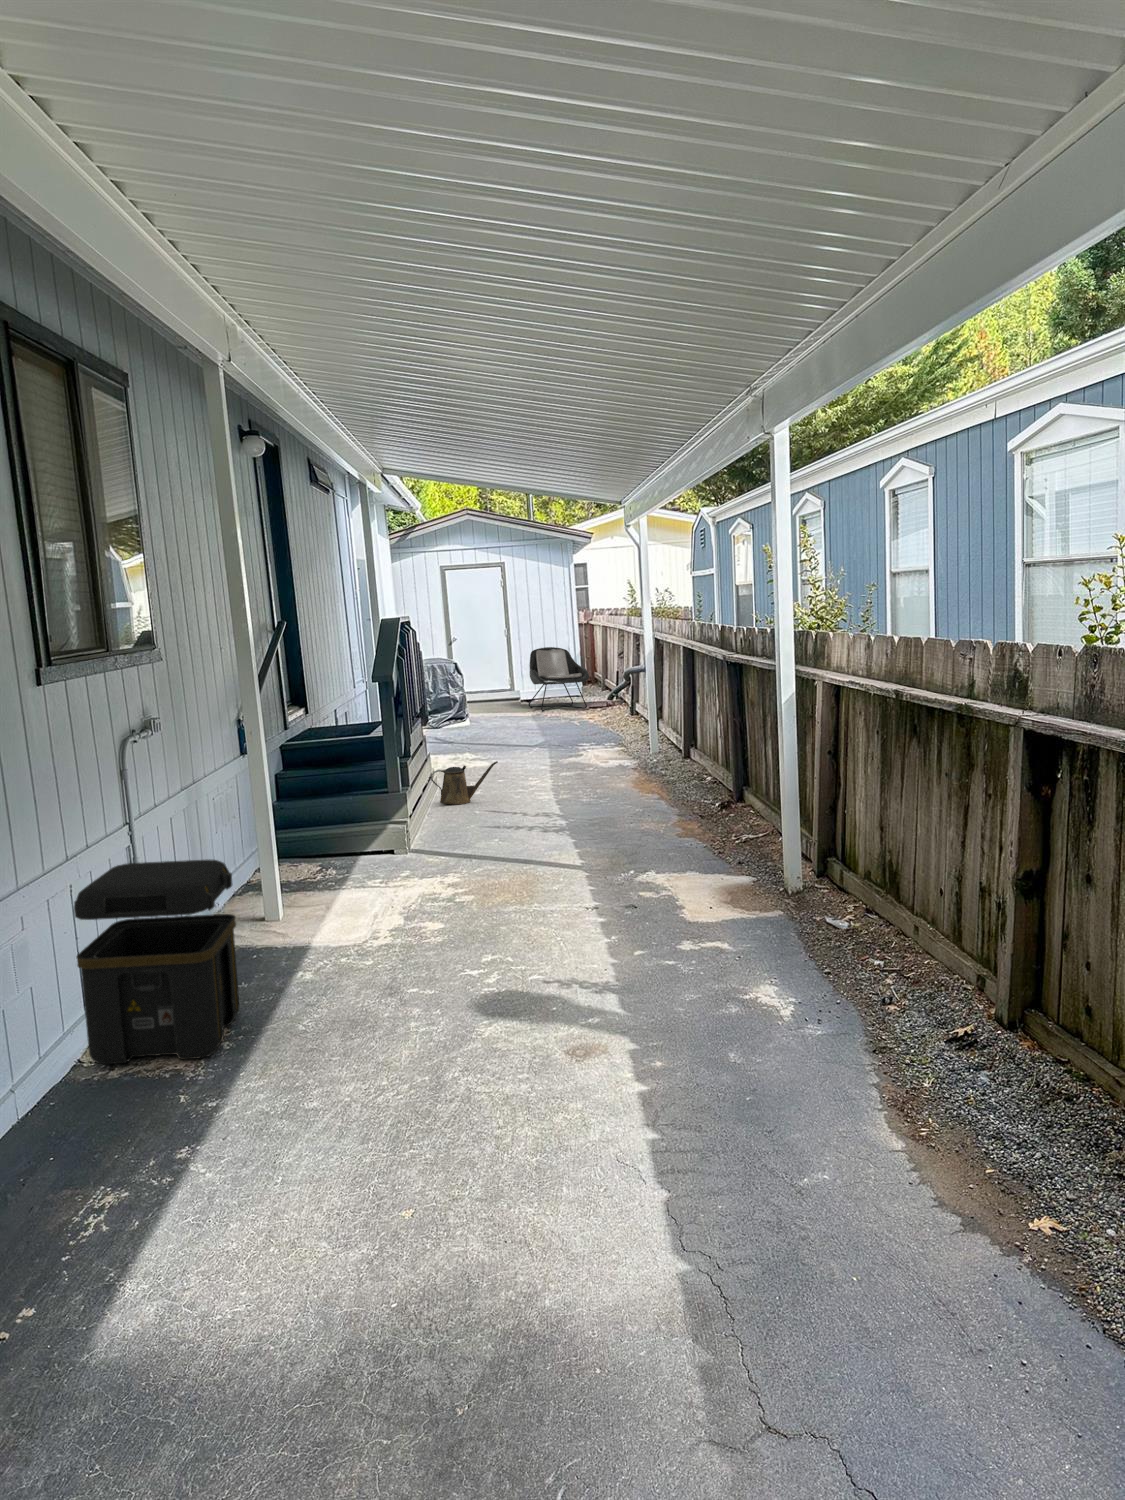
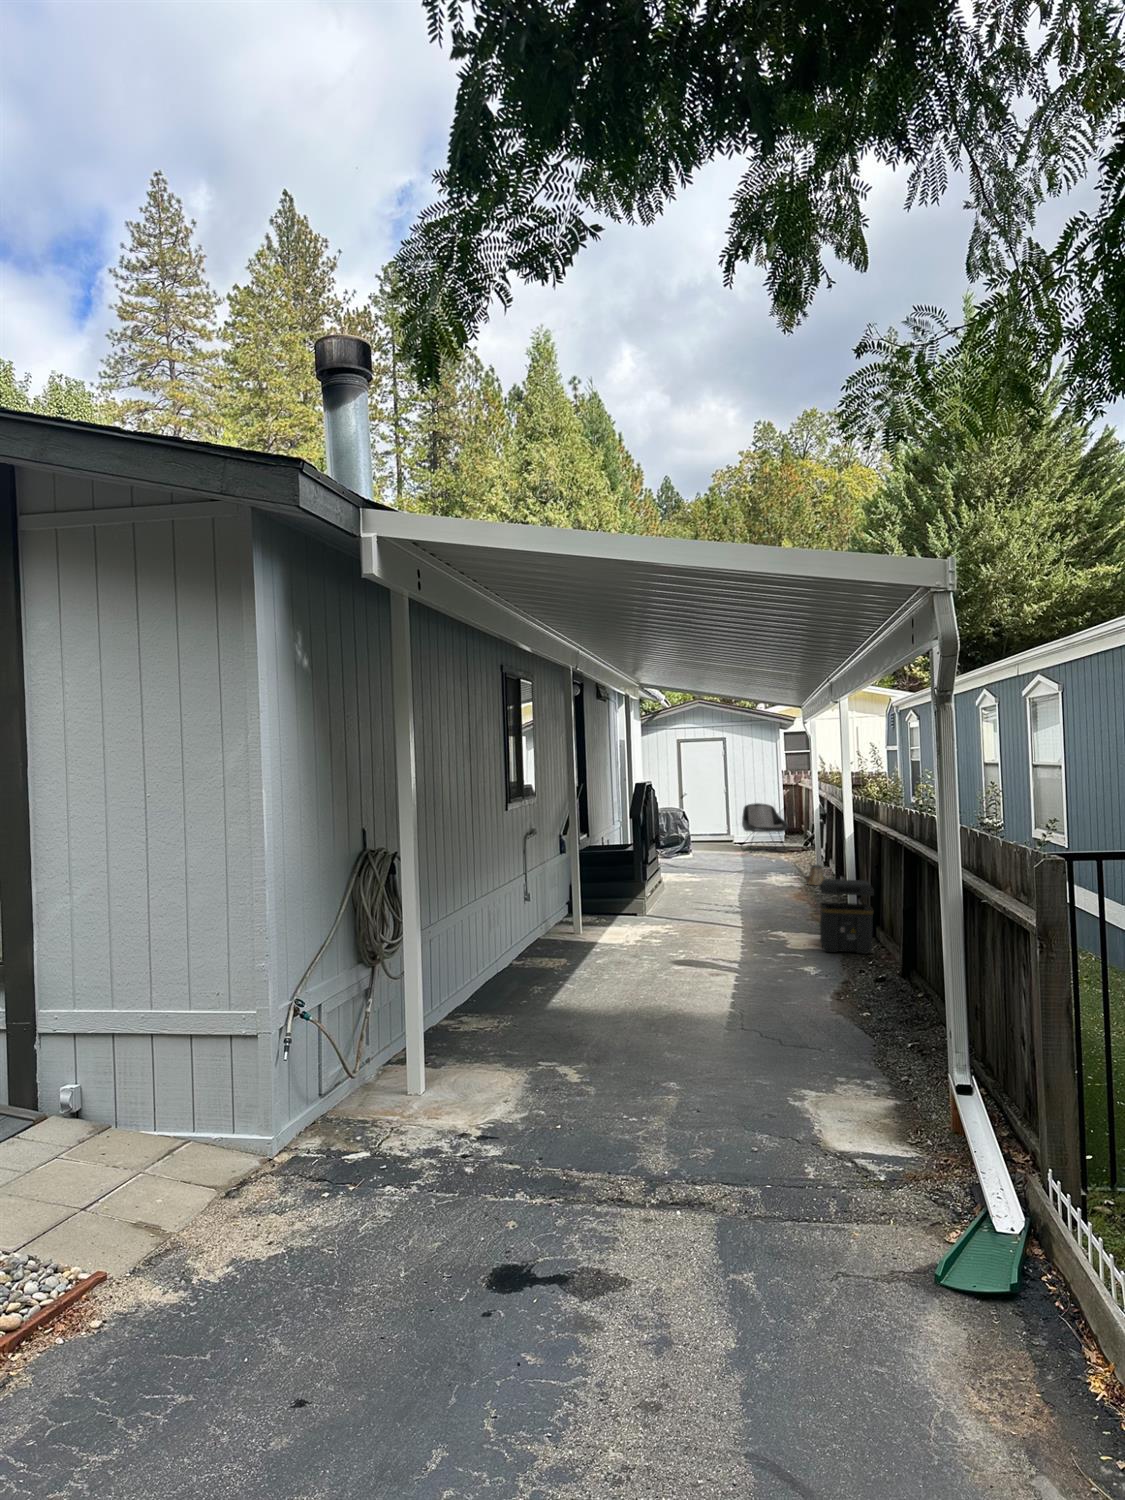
watering can: present [431,761,498,805] -> present [795,865,826,886]
toolbox: present [74,859,239,1064] -> present [820,879,874,954]

